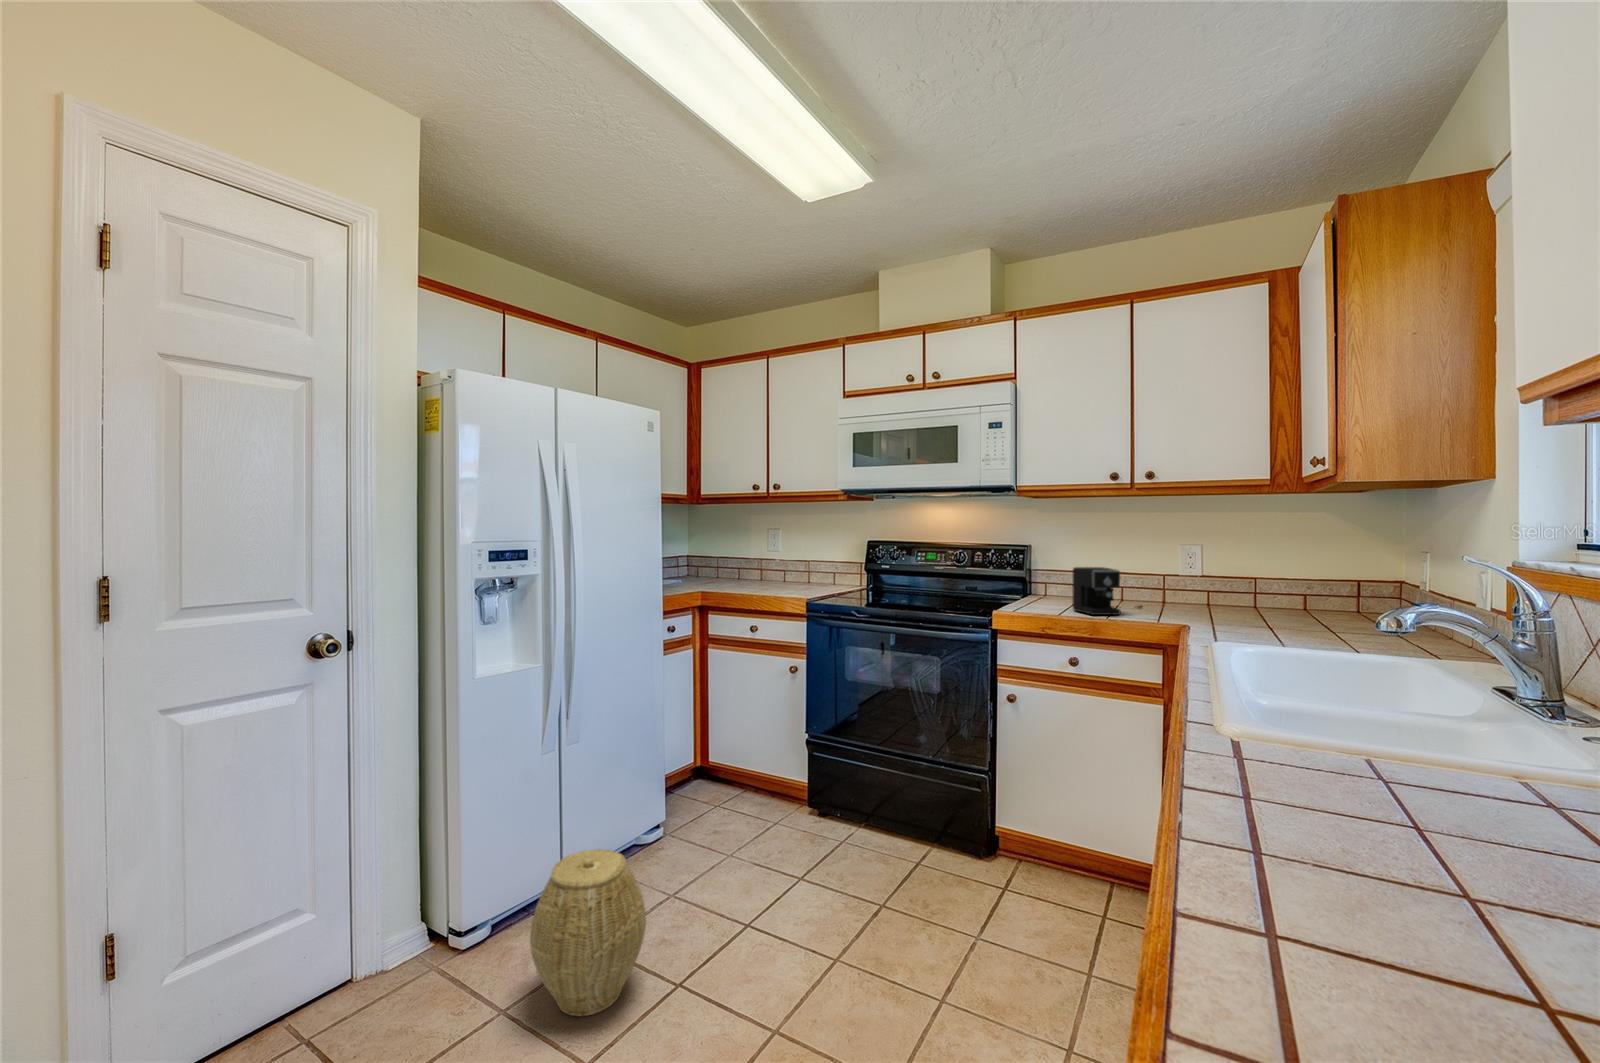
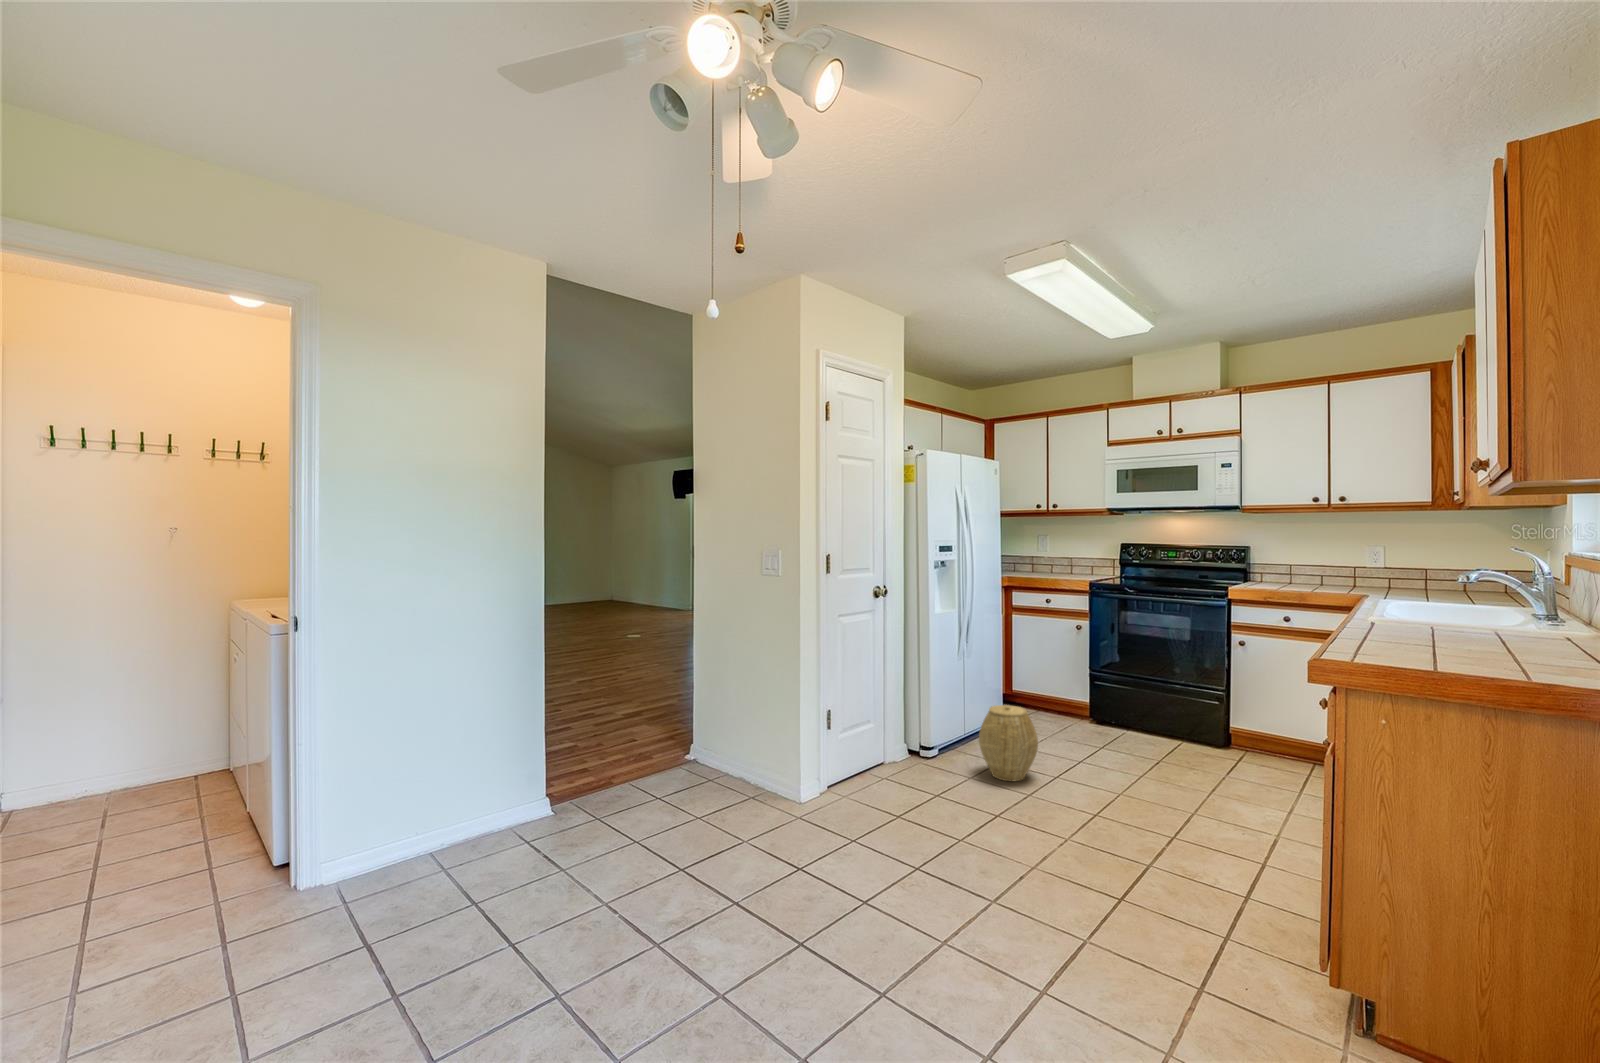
coffee maker: present [1073,567,1142,615] -> none [1285,560,1338,591]

